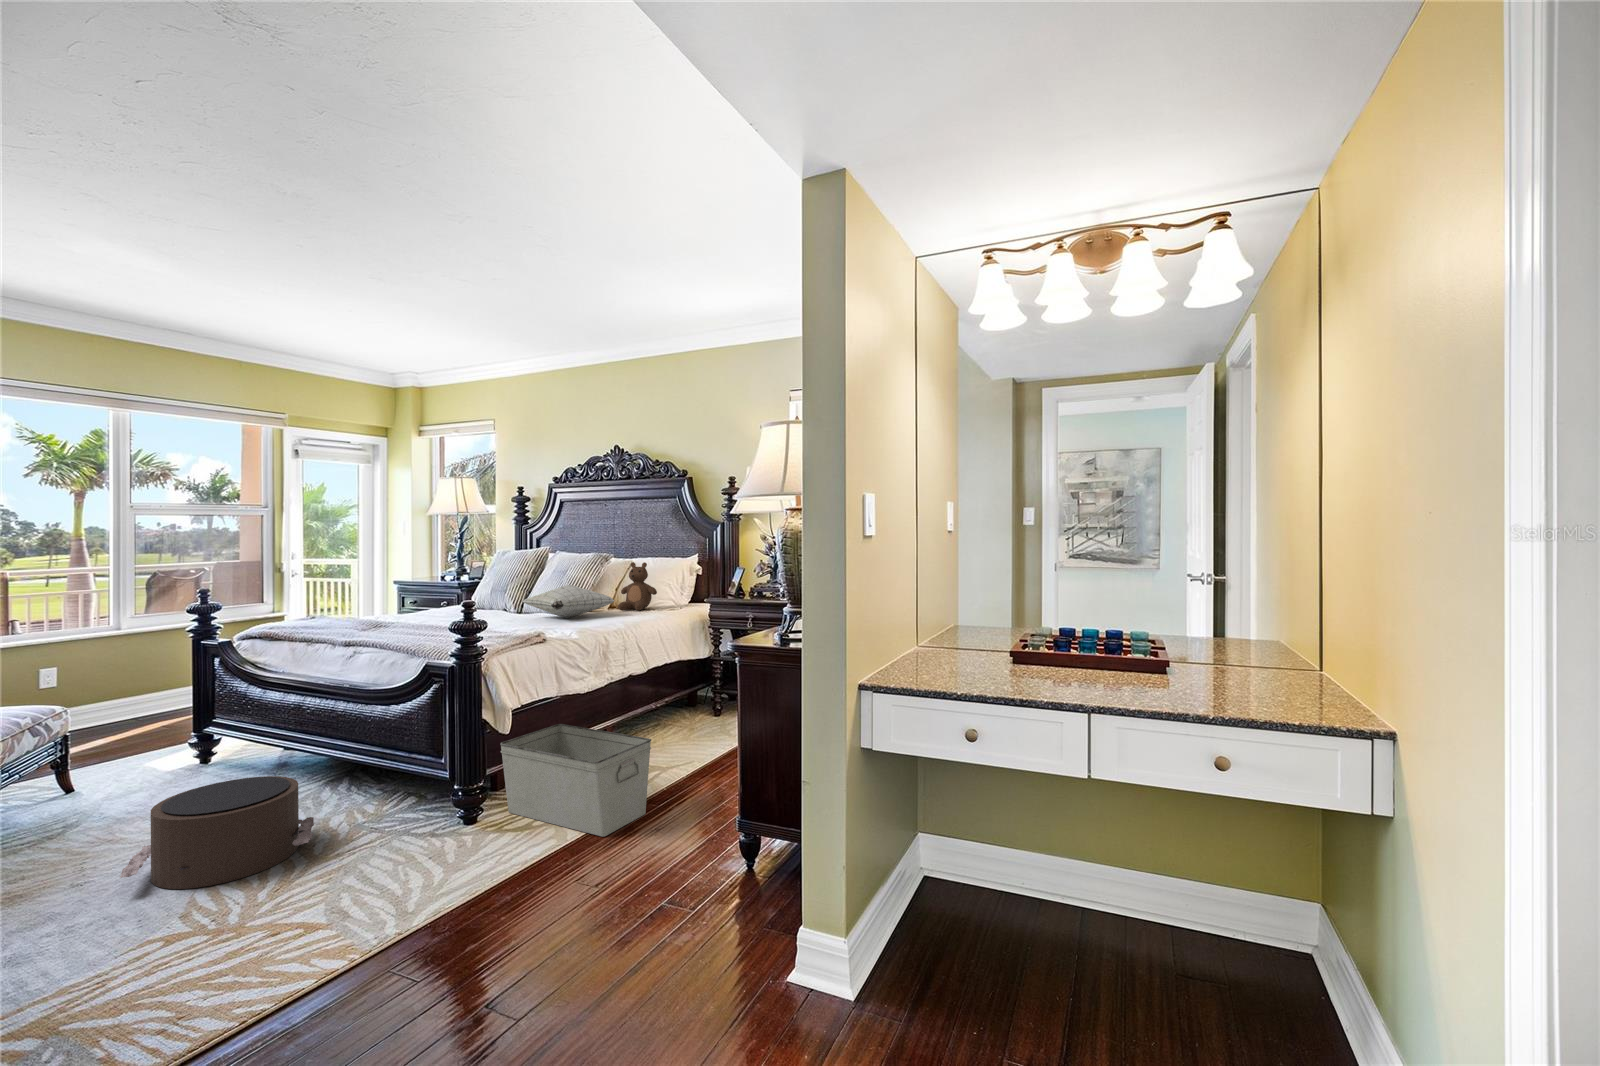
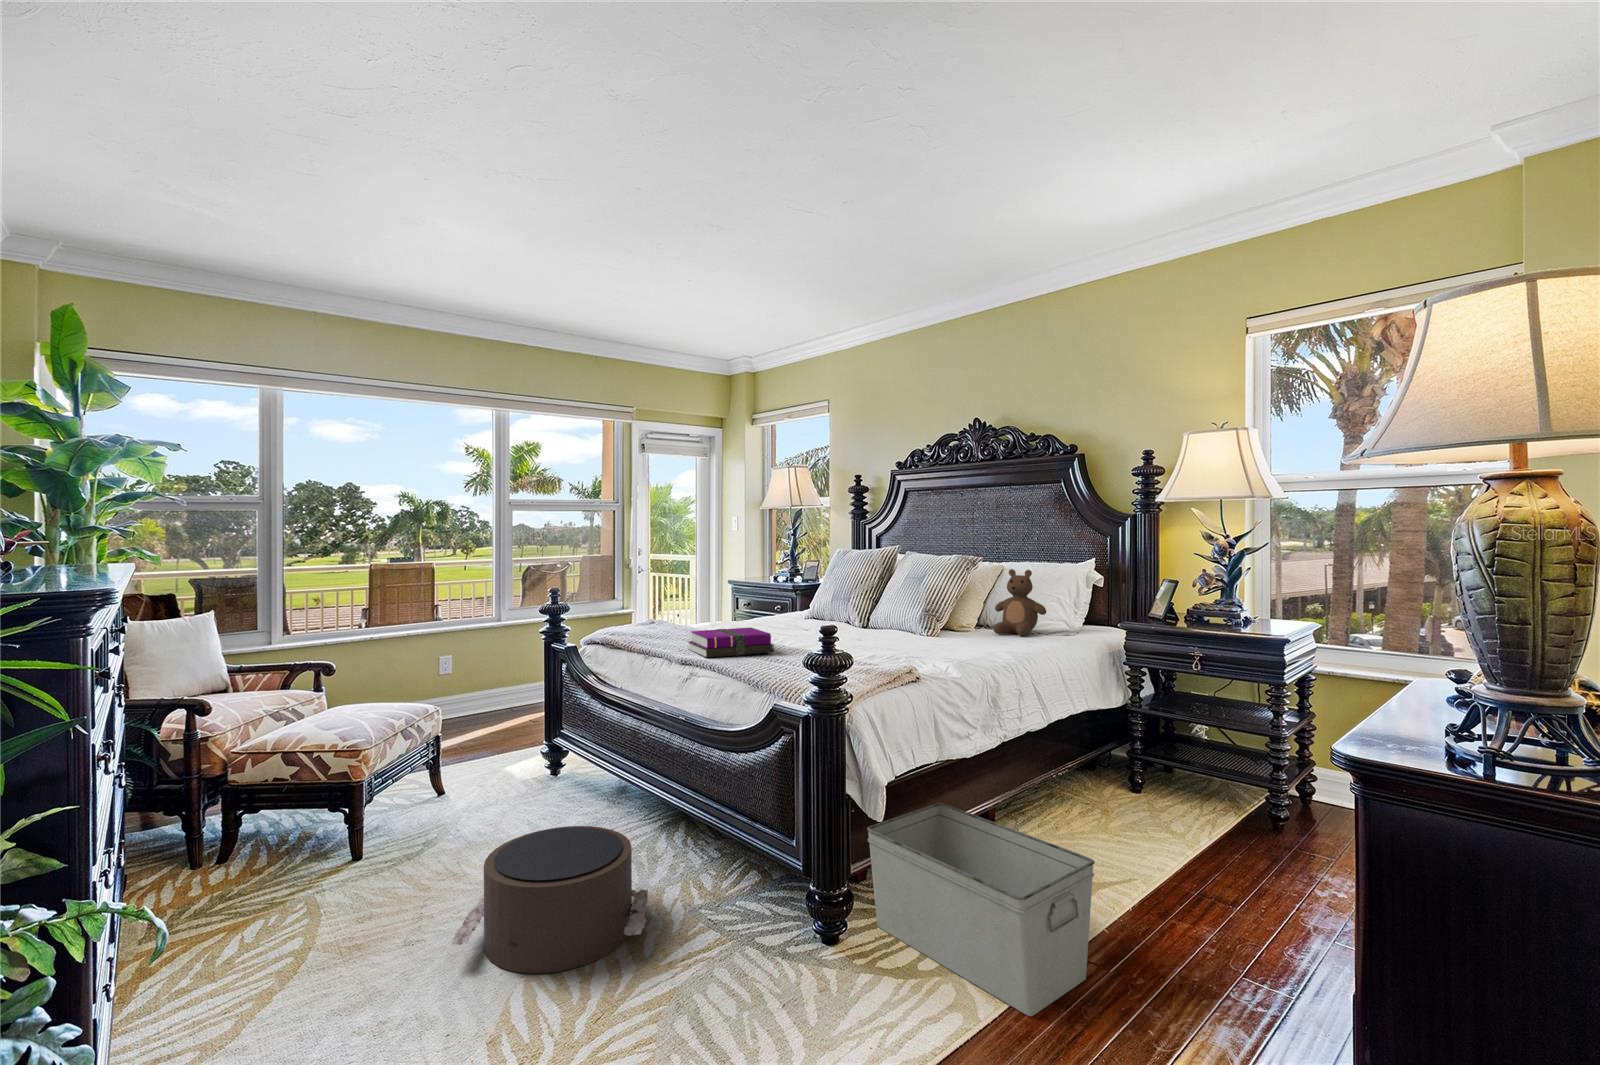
pillow: present [522,585,614,617] -> none [874,598,996,641]
notebook: none [351,613,431,637] -> present [688,627,774,658]

